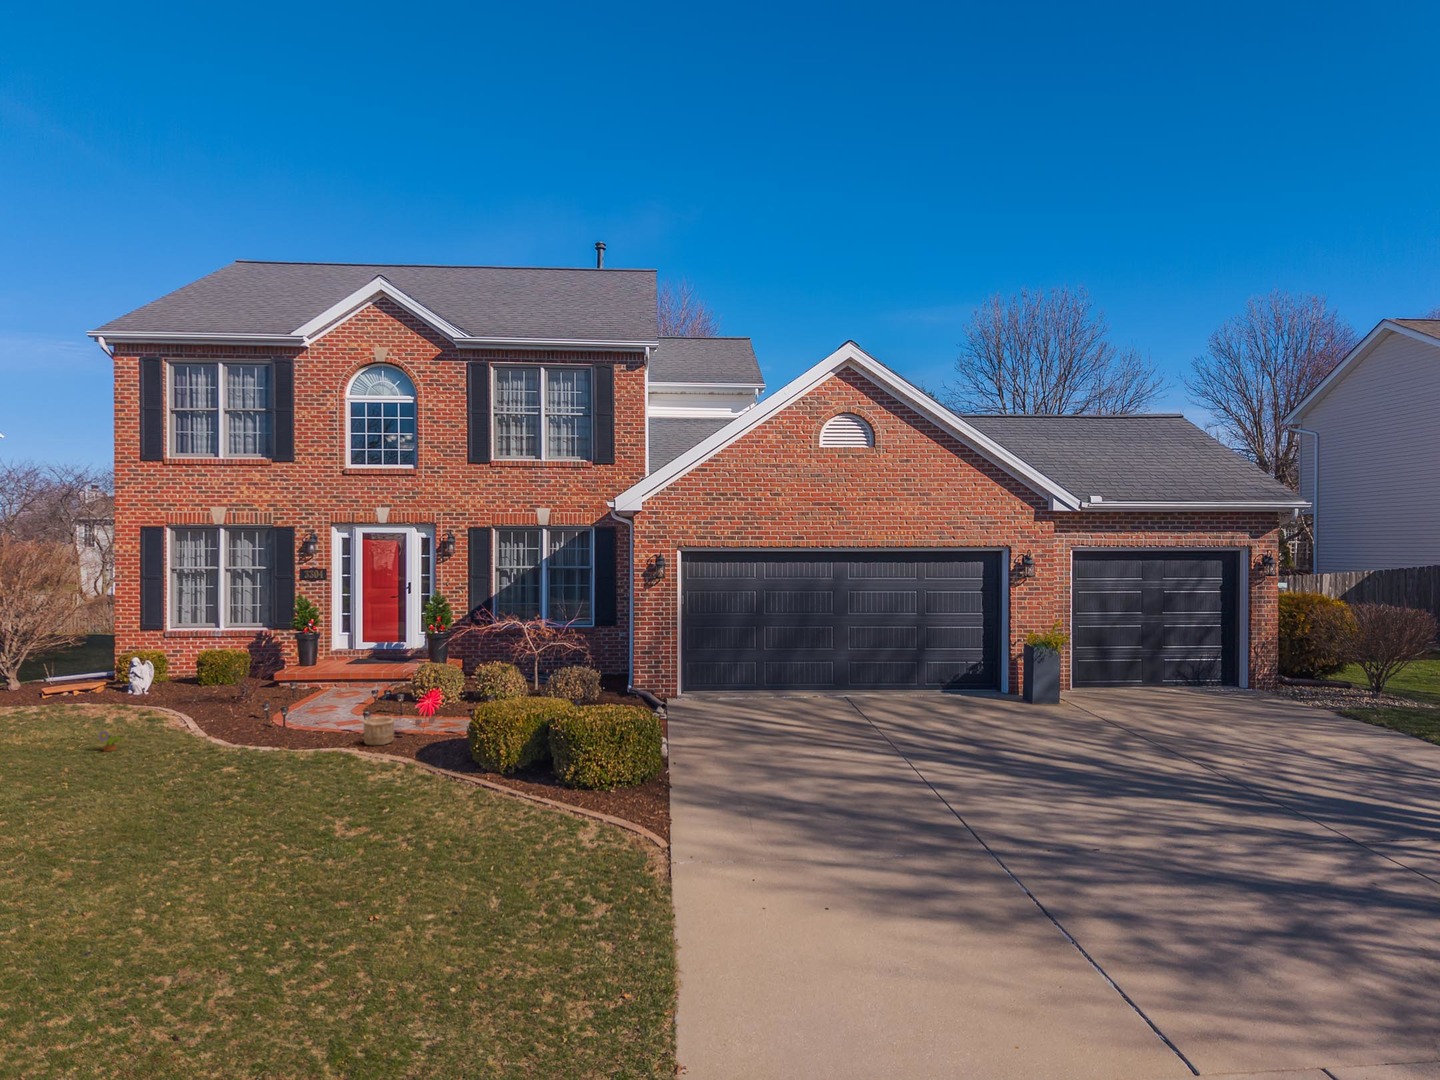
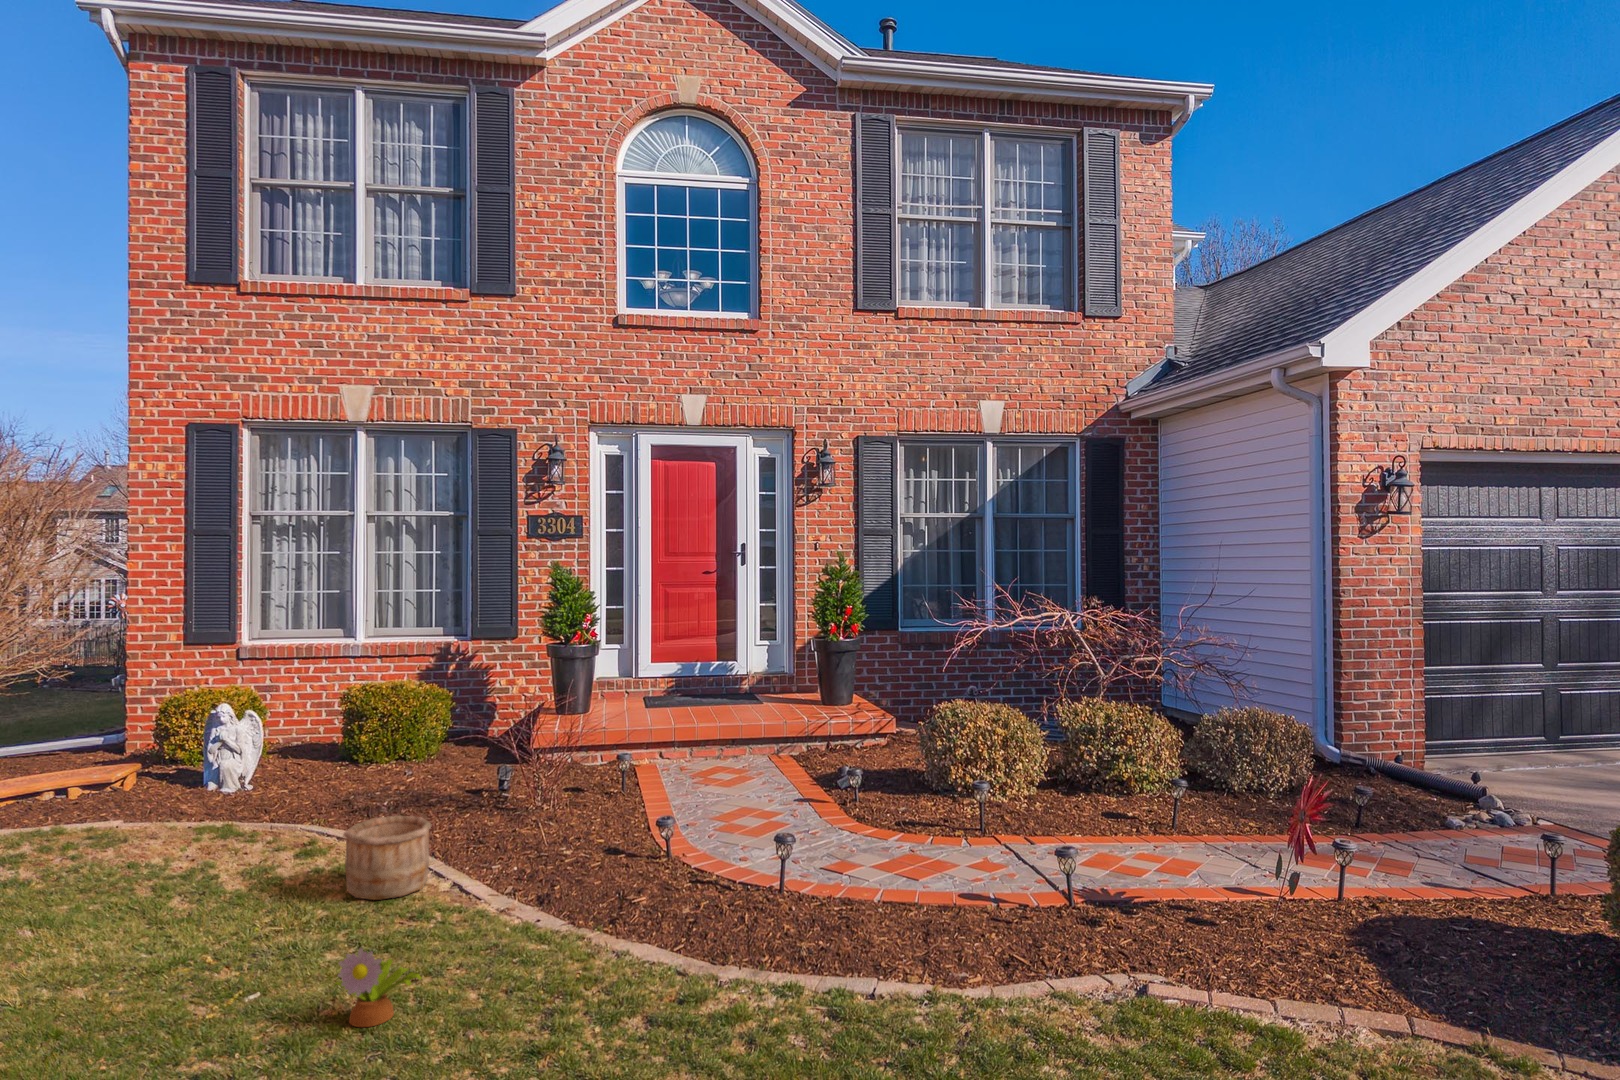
wooden bucket: present [363,716,395,745] -> present [344,816,431,900]

